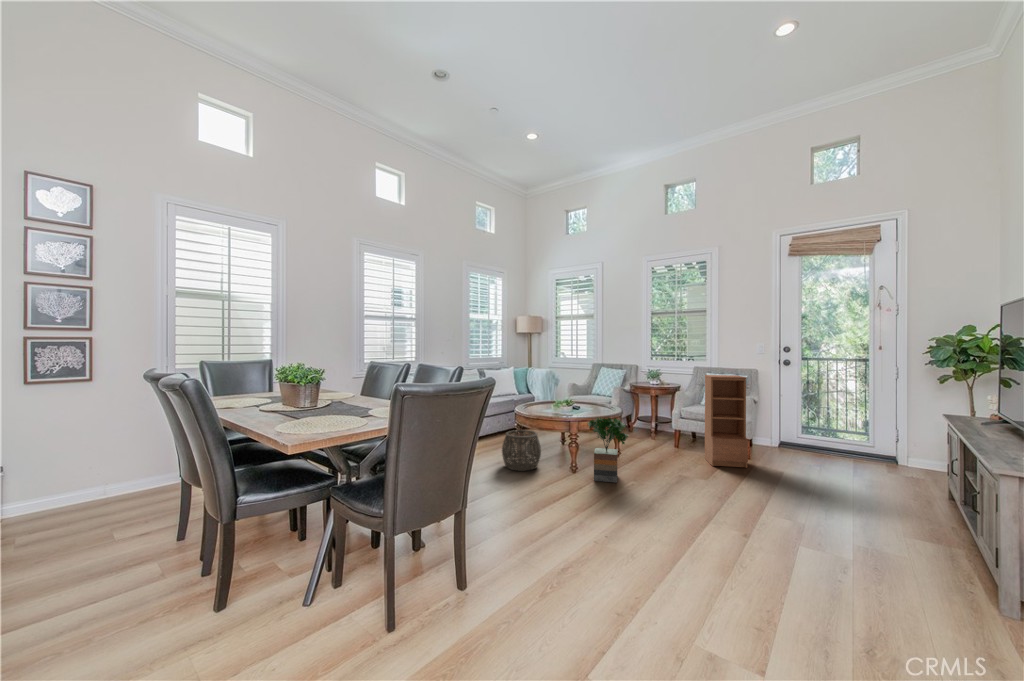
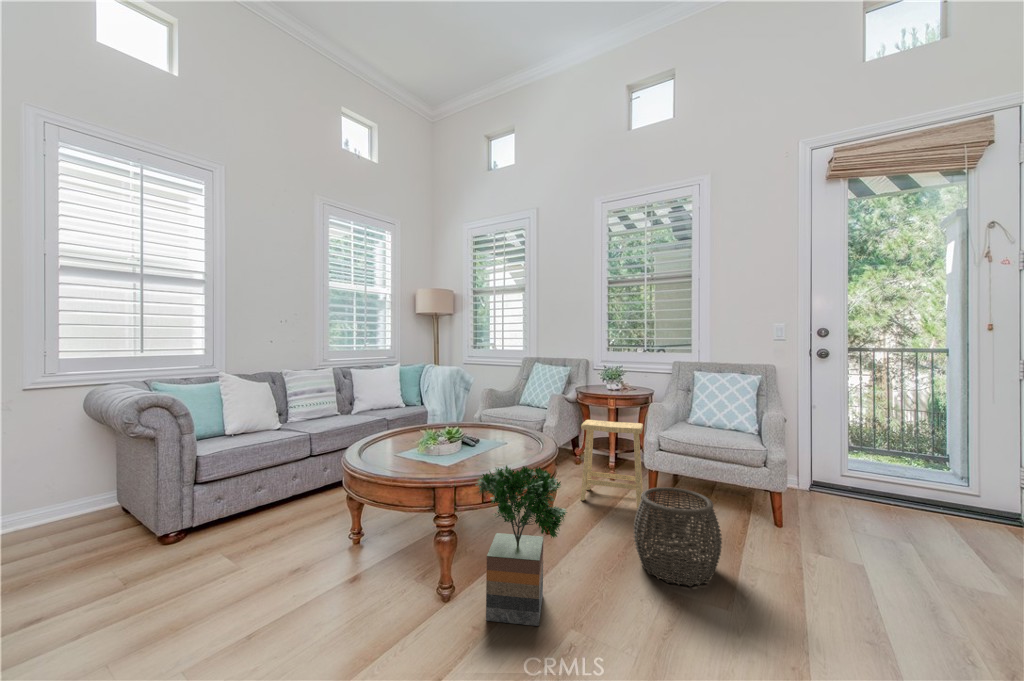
bookcase: present [705,375,748,468] -> none [706,373,795,551]
footstool: none [634,402,671,451] -> present [580,420,643,508]
woven basket: present [502,430,541,471] -> present [633,487,722,586]

